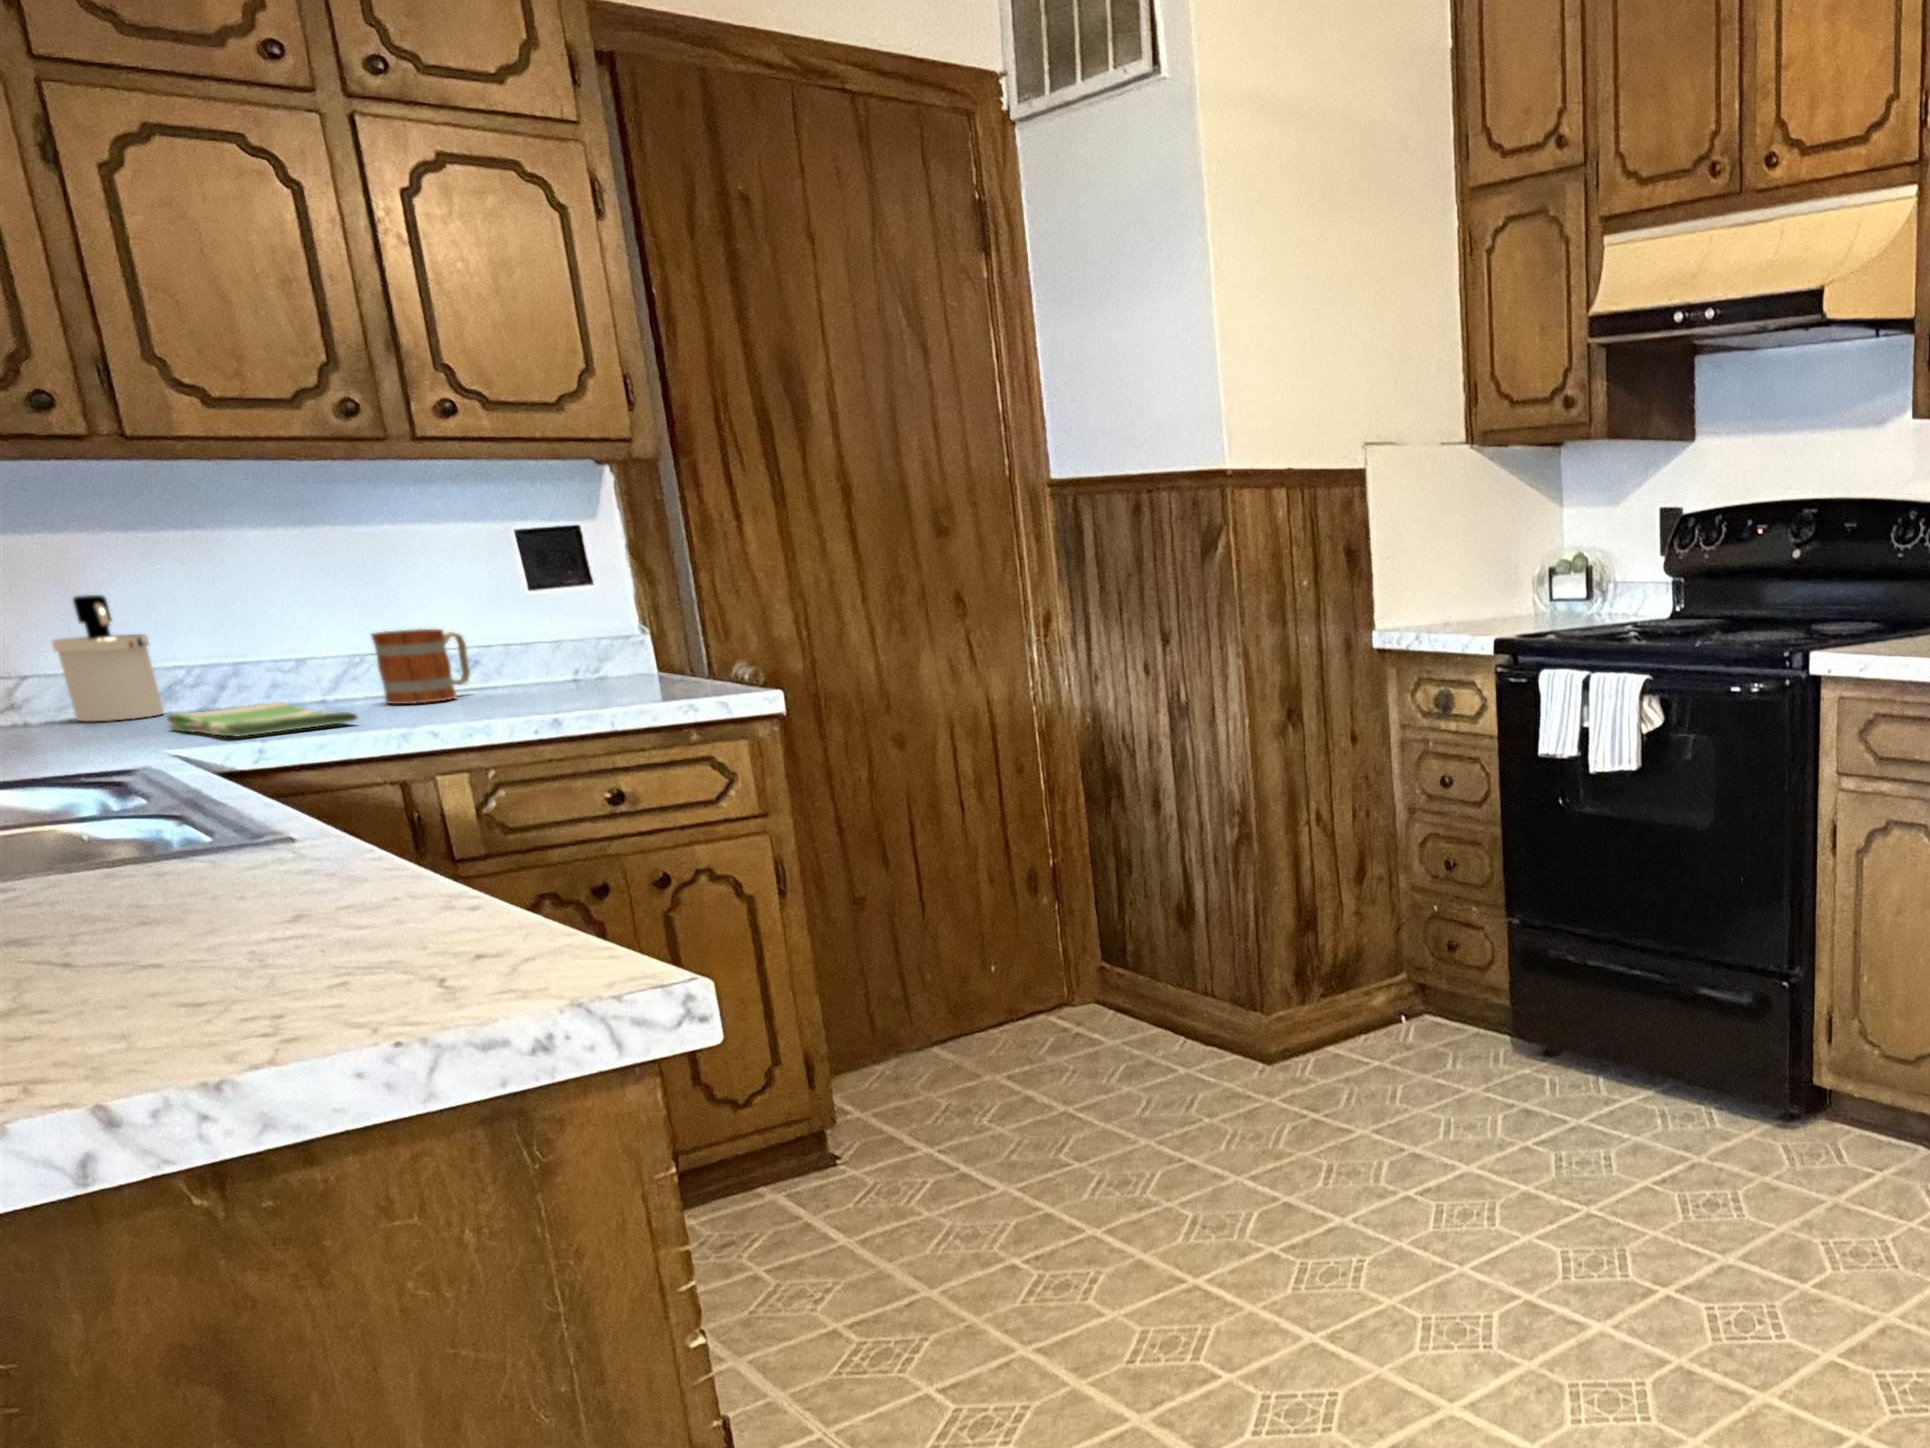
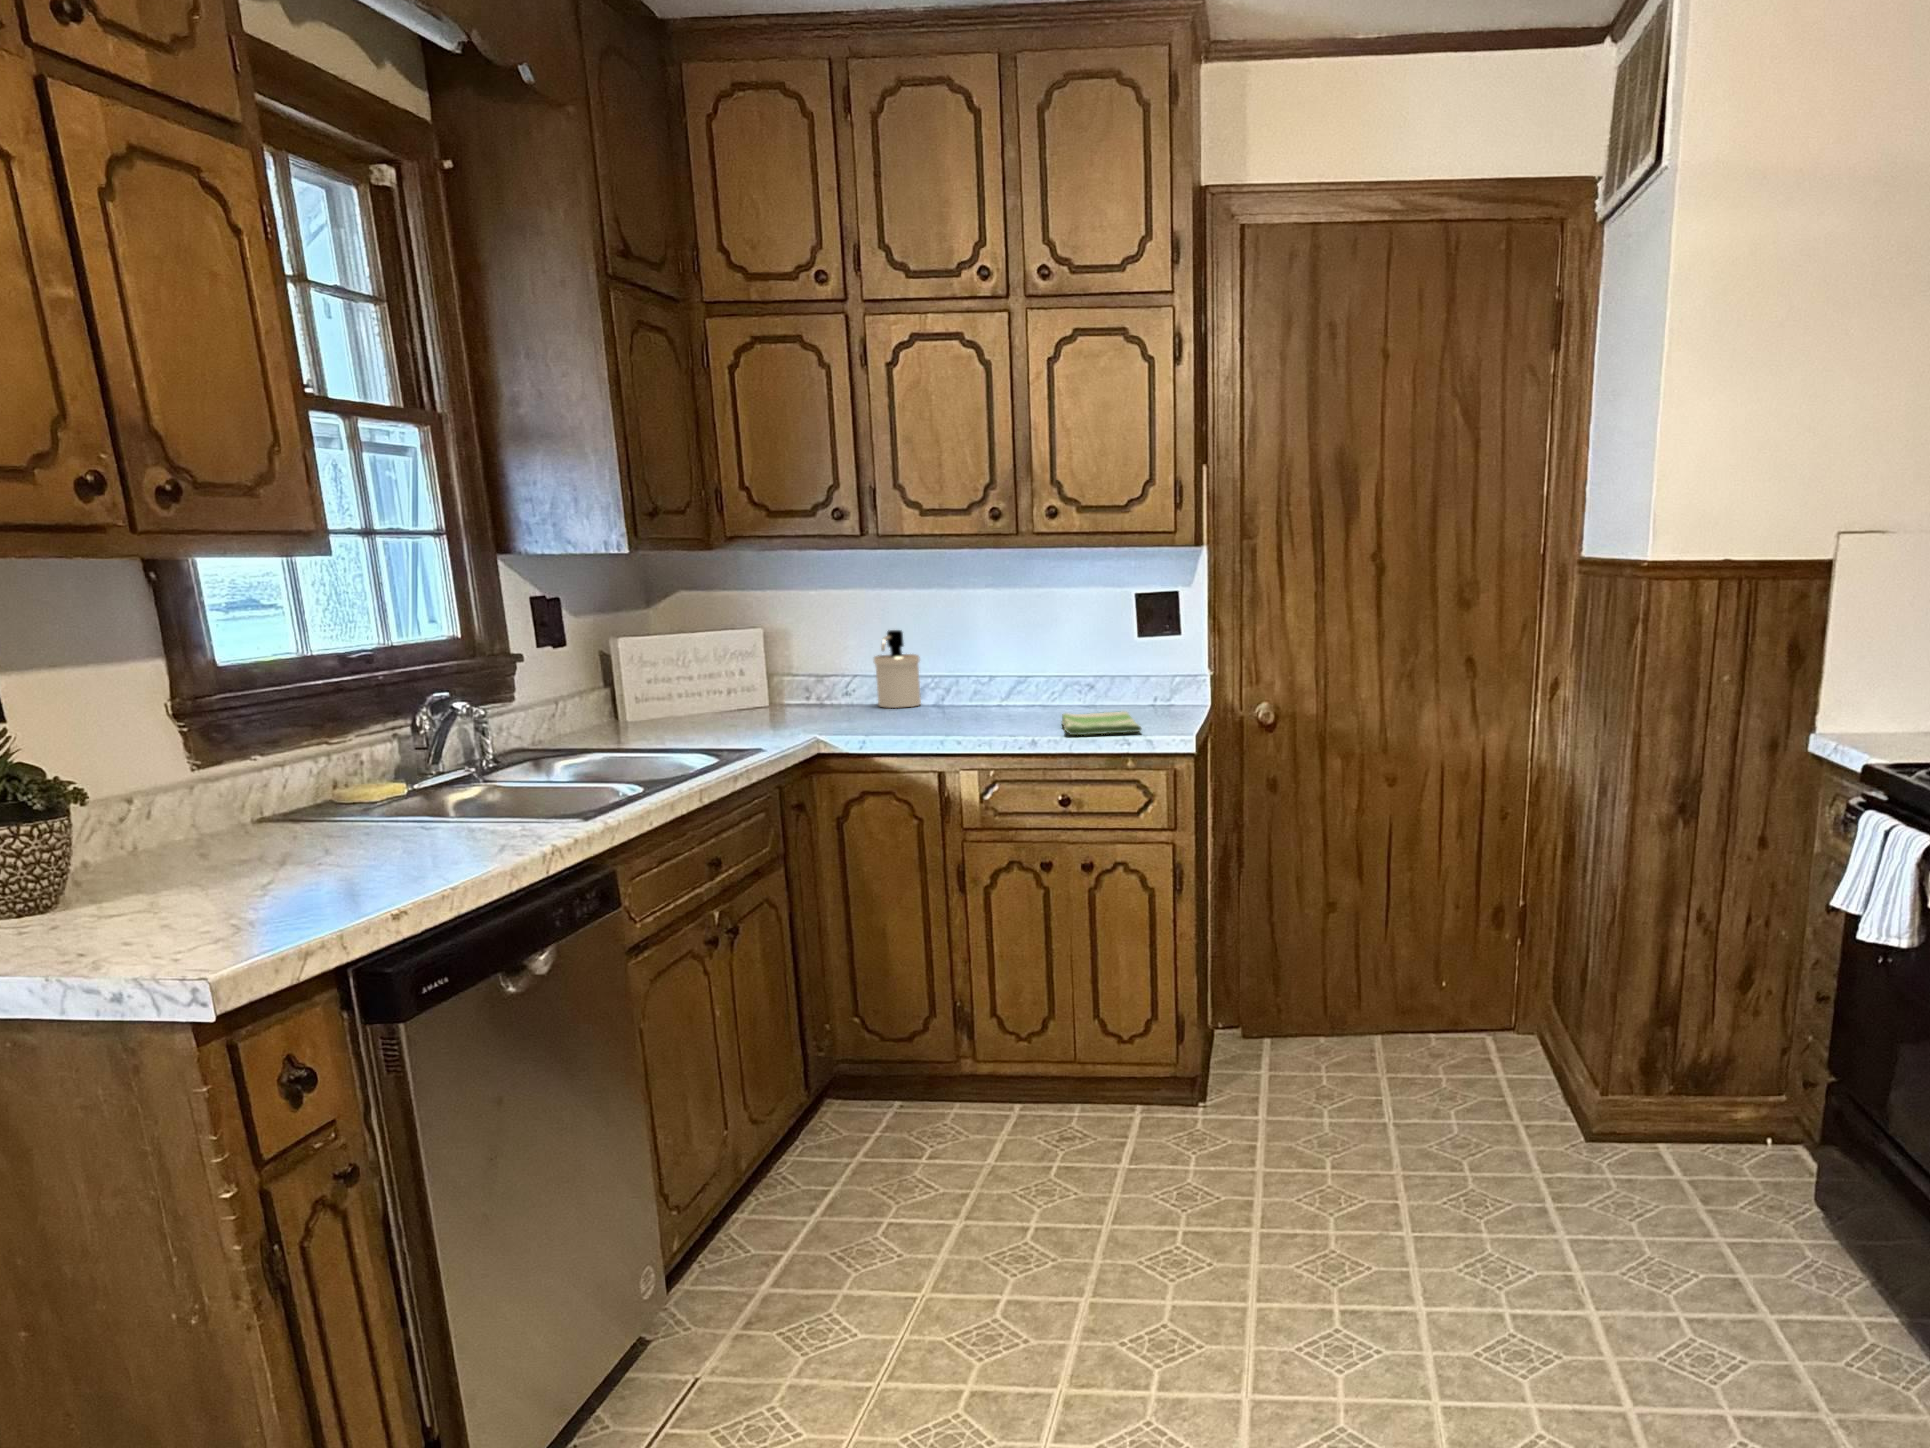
mug: present [371,629,470,704] -> none [1007,664,1067,715]
dish towel: present [167,702,357,737] -> present [1062,711,1141,735]

